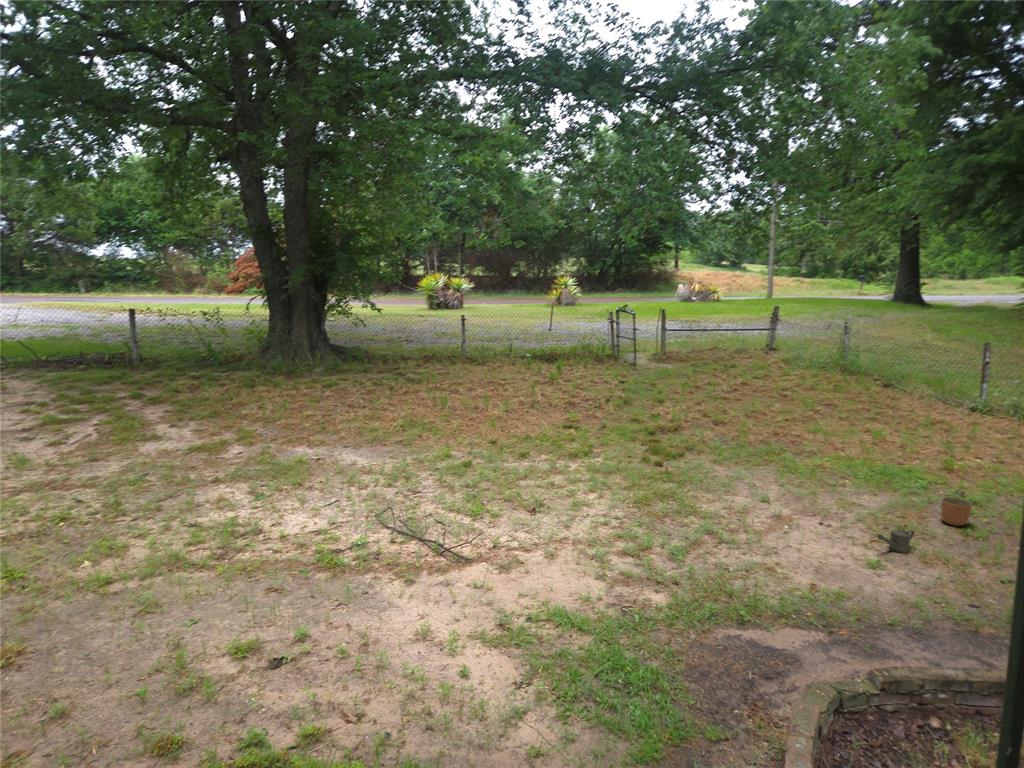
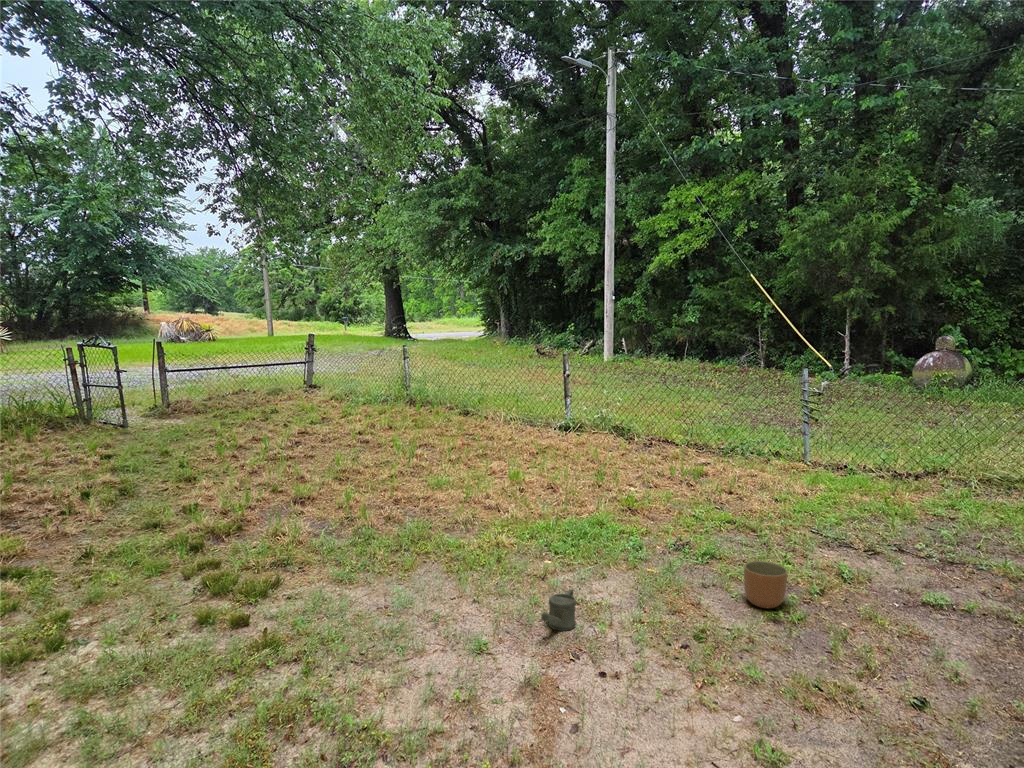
watering can: present [878,530,914,553] -> present [541,589,576,631]

